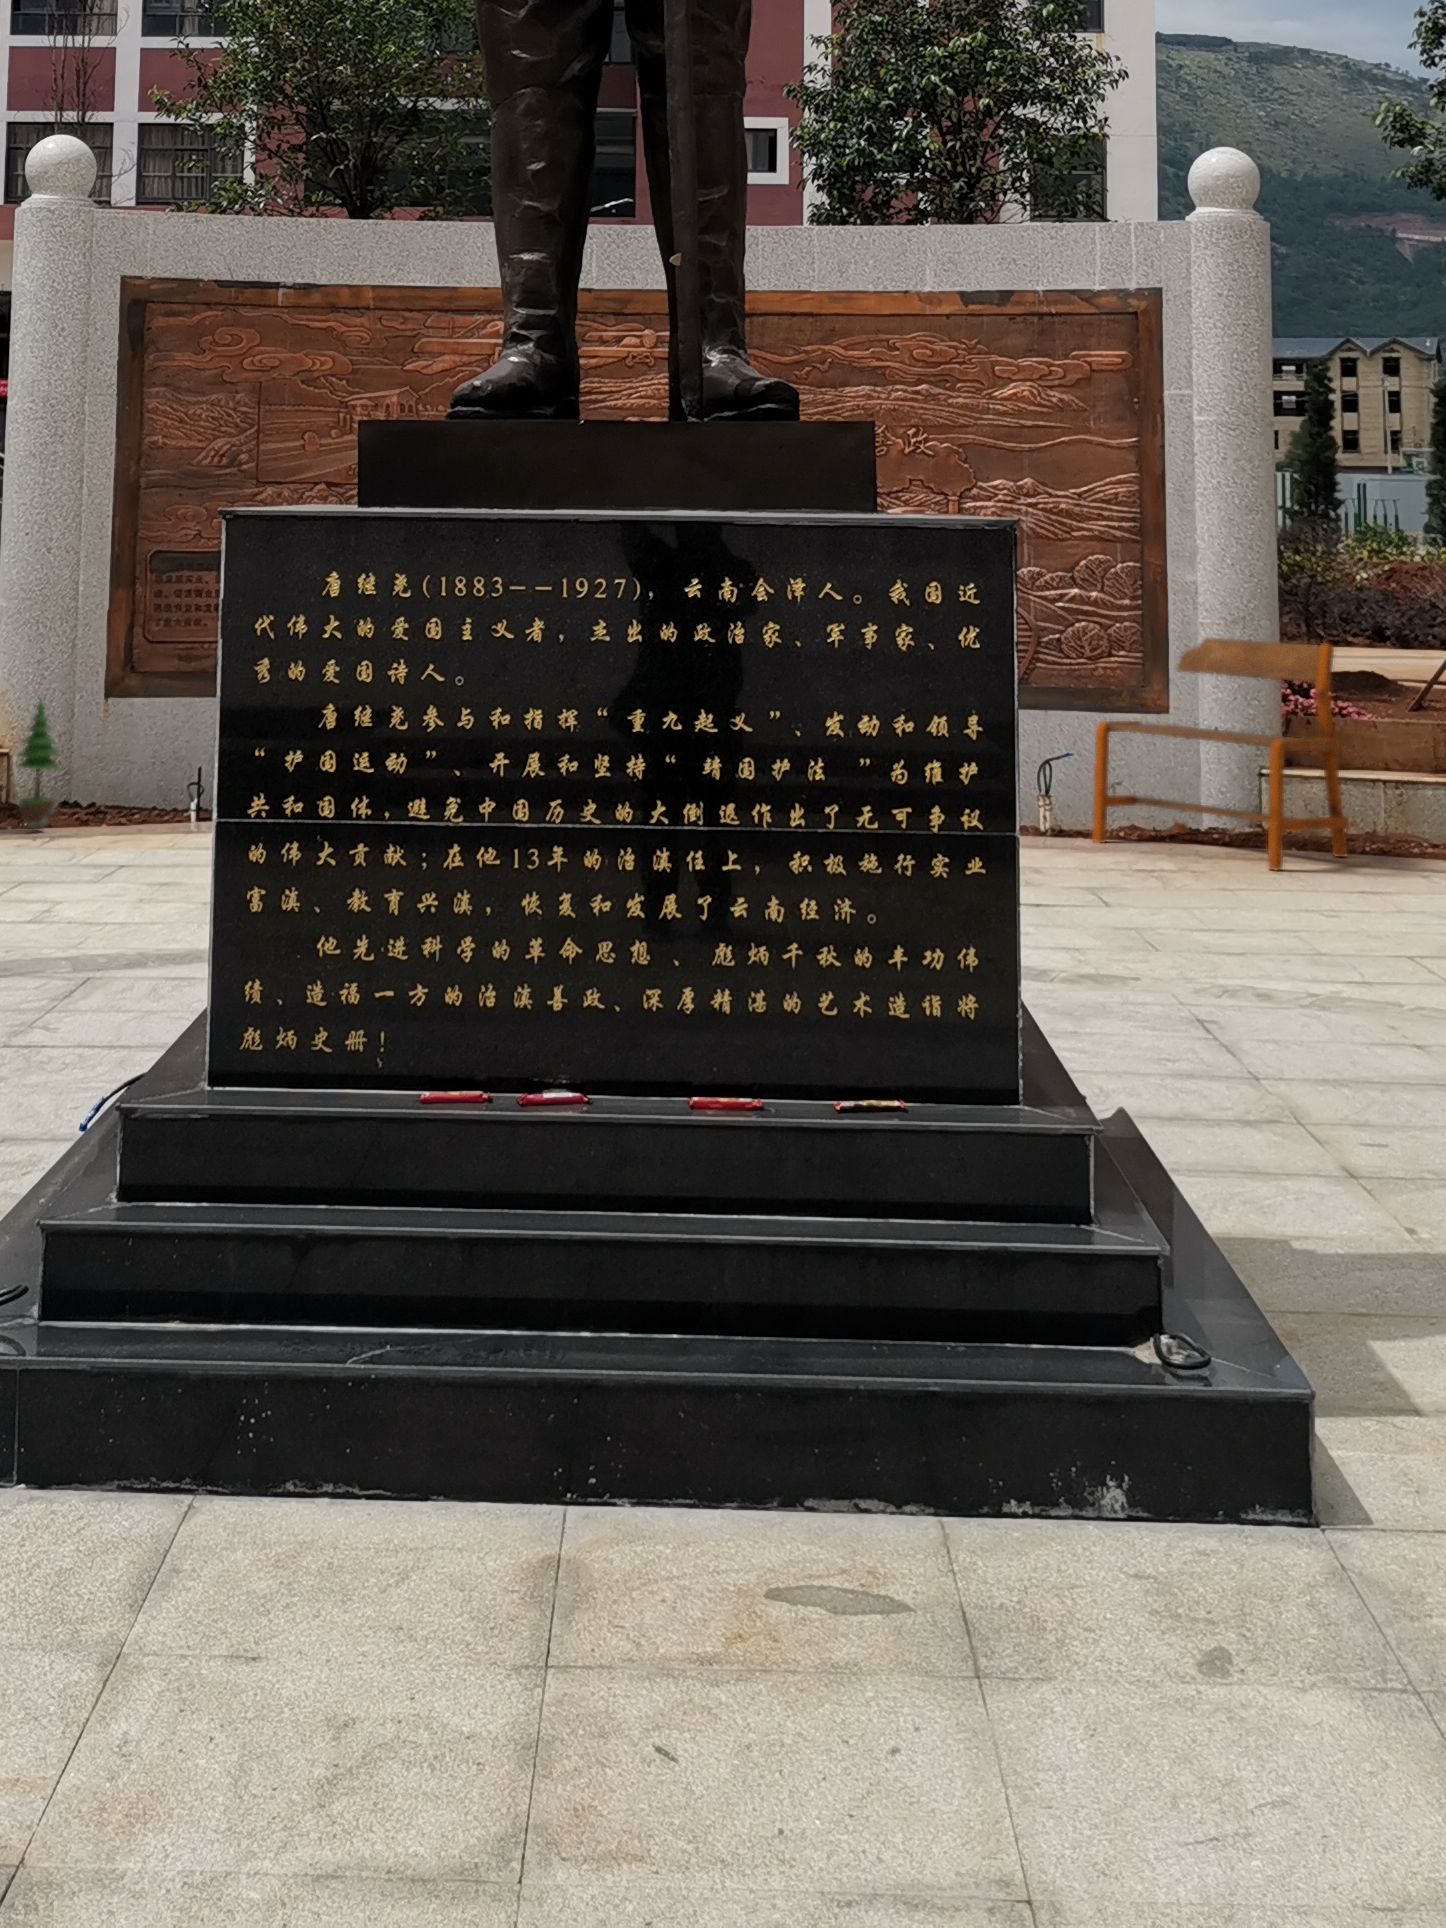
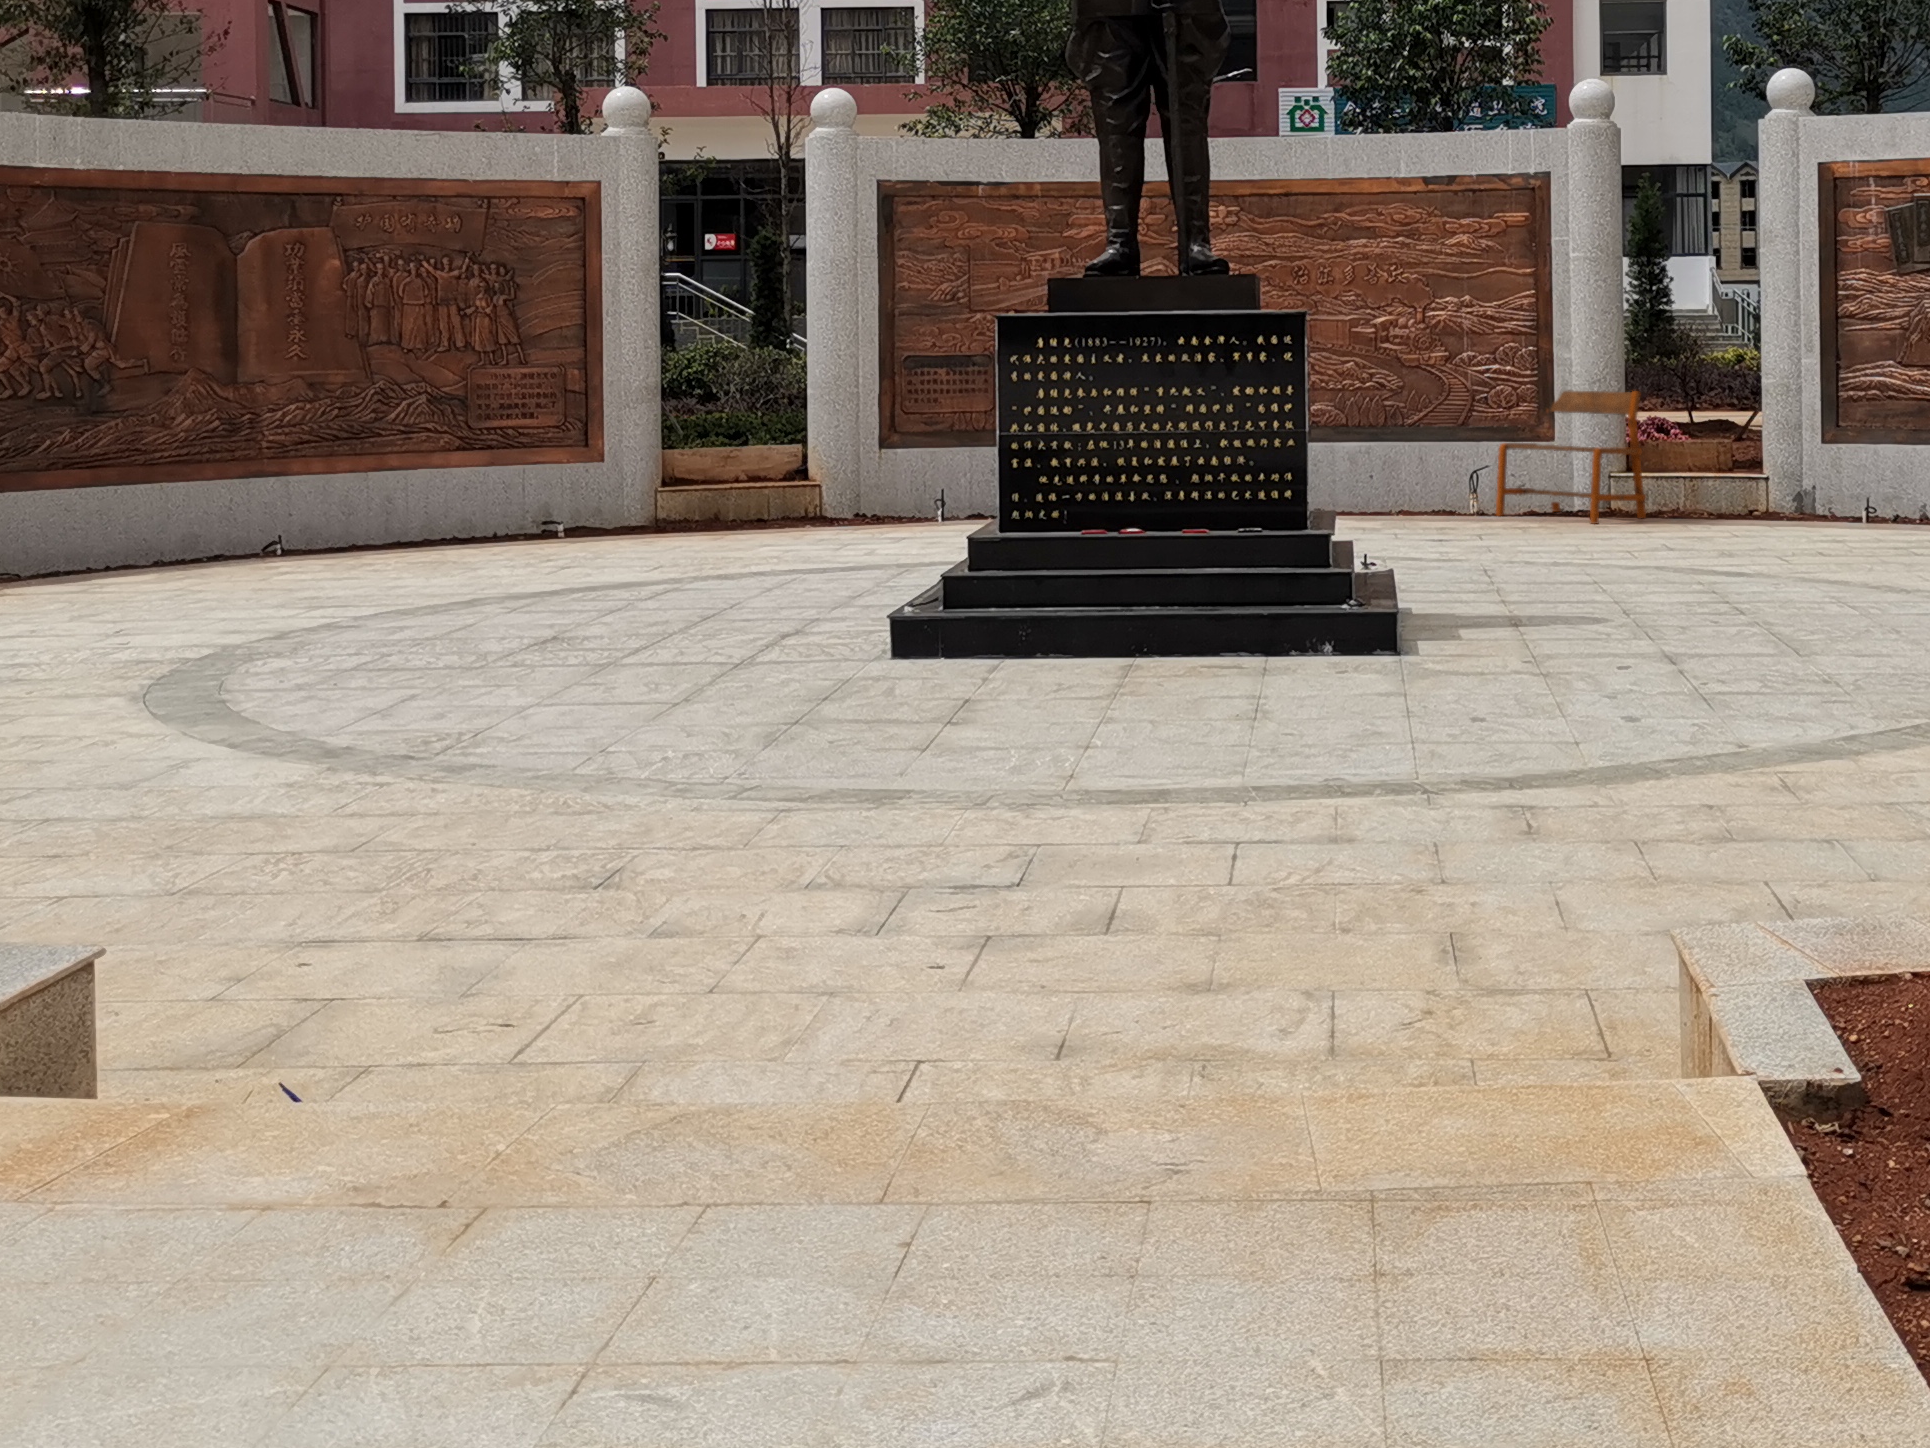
potted tree: present [18,702,58,830] -> none [825,443,854,523]

